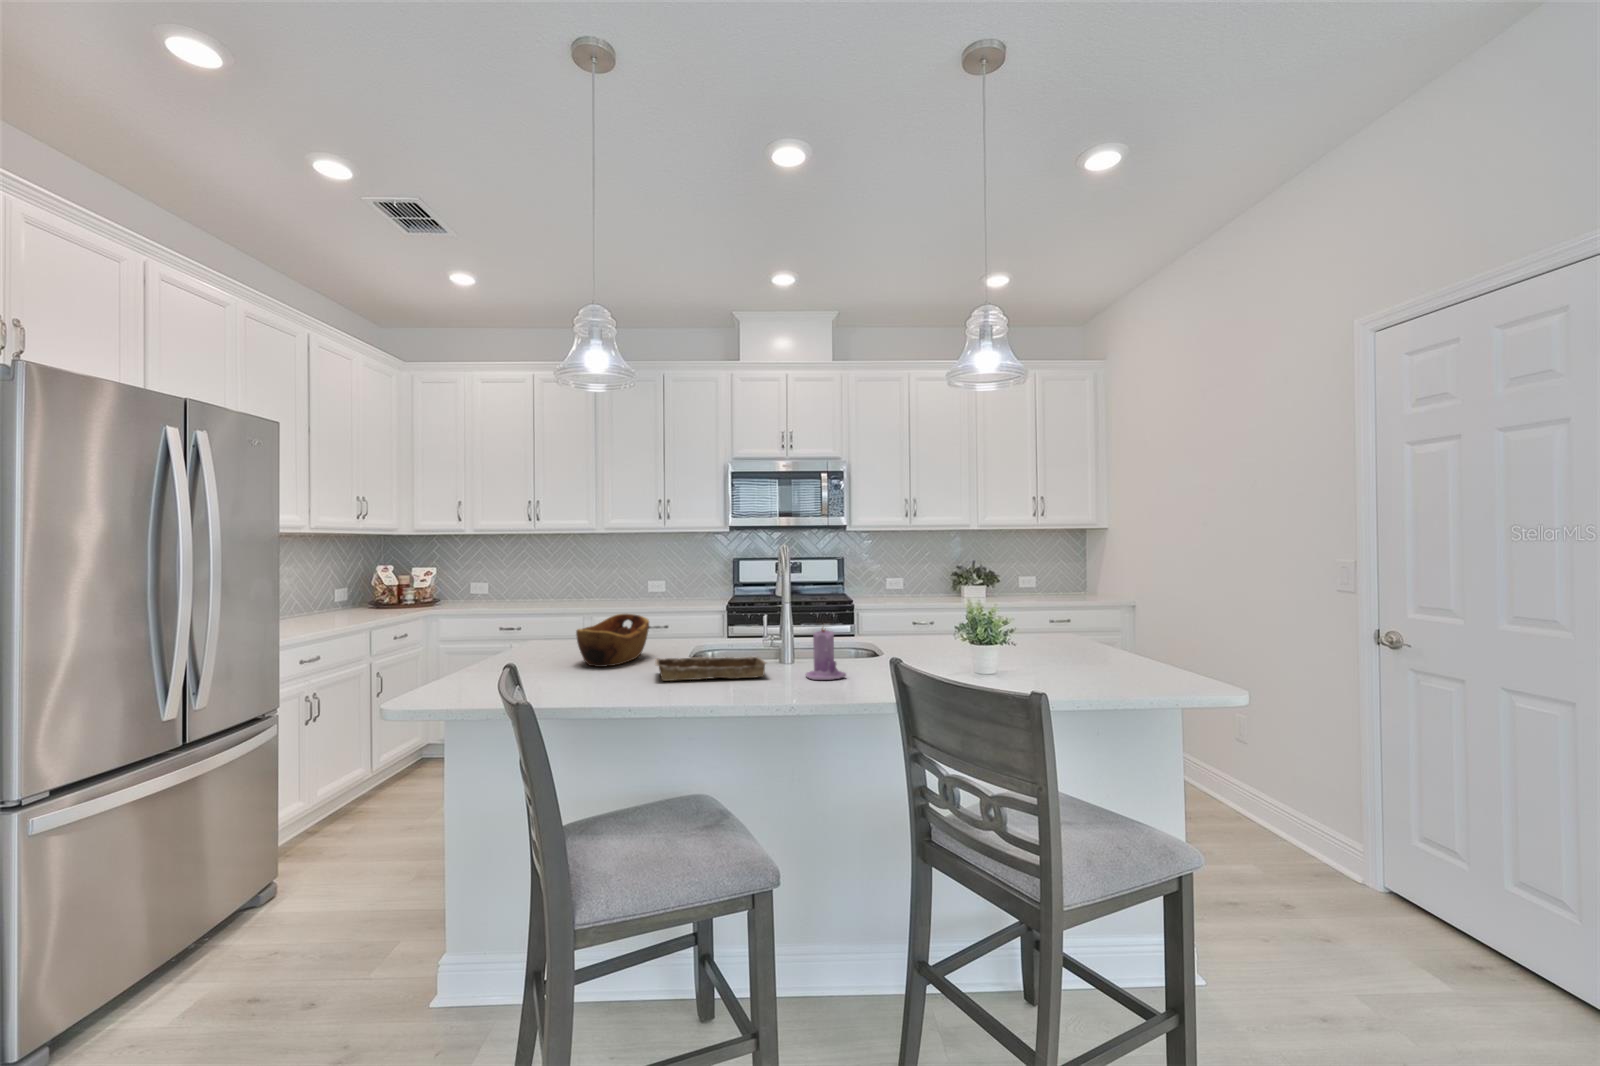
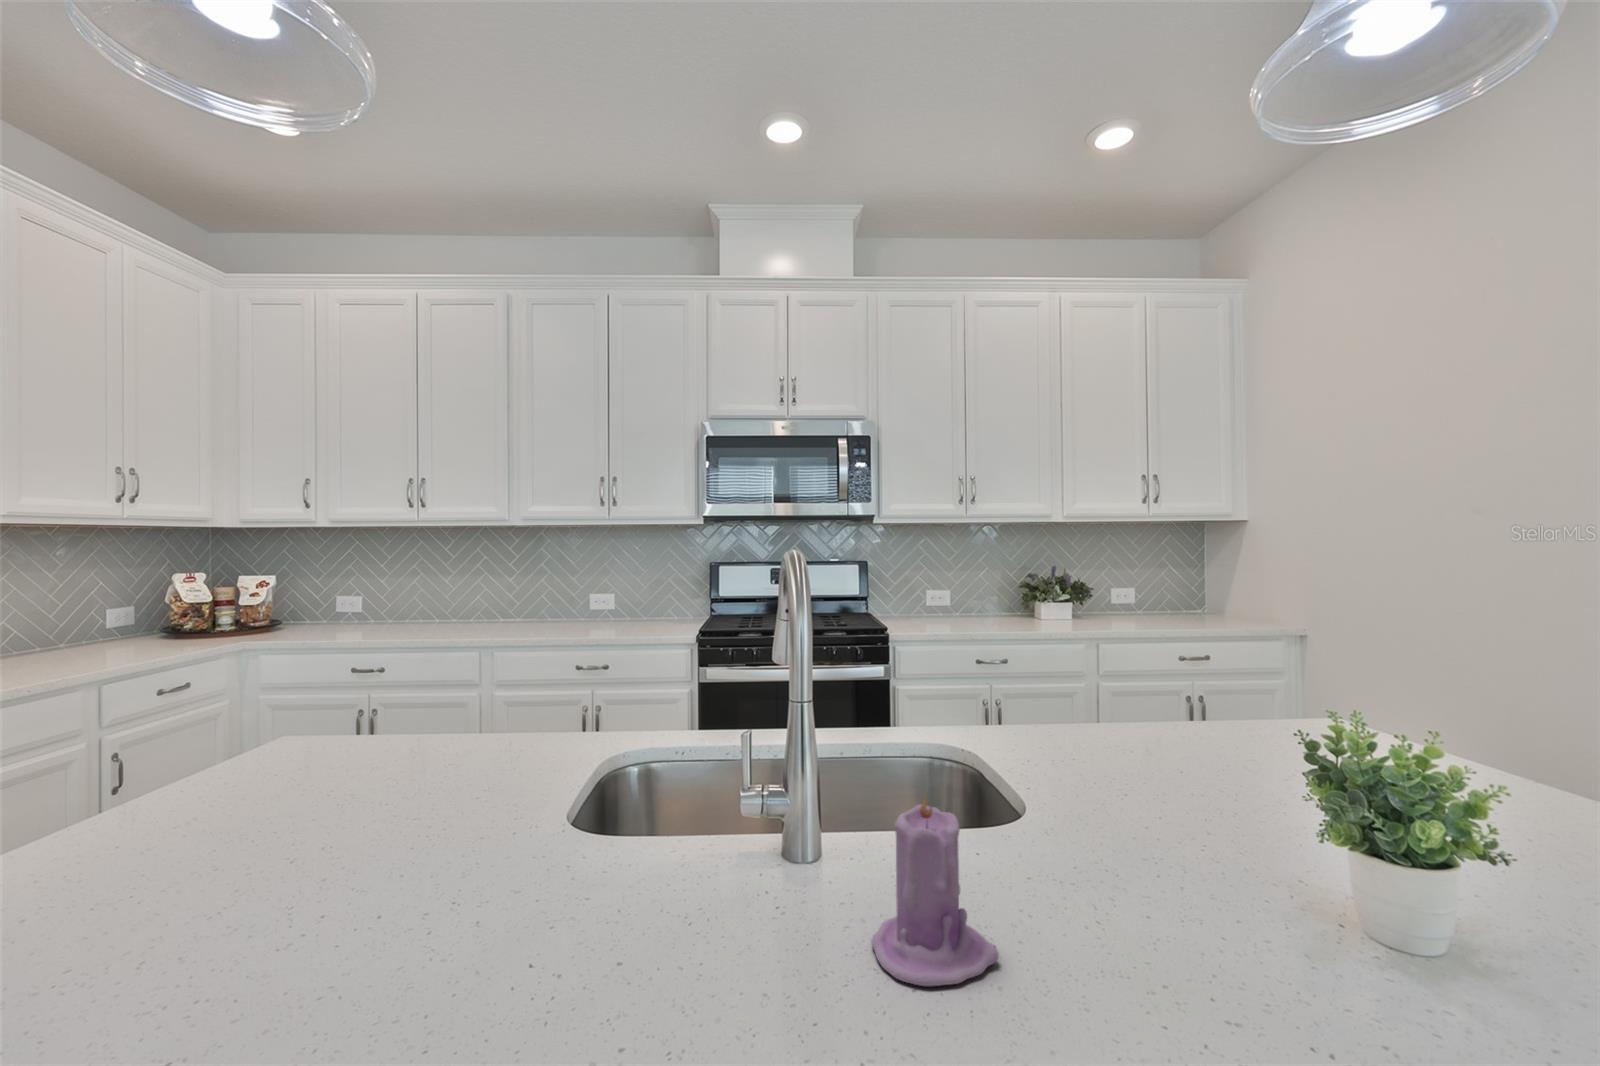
wooden bowl: present [576,614,649,667] -> none [251,701,483,876]
tray: present [655,657,766,681] -> none [383,857,759,1003]

